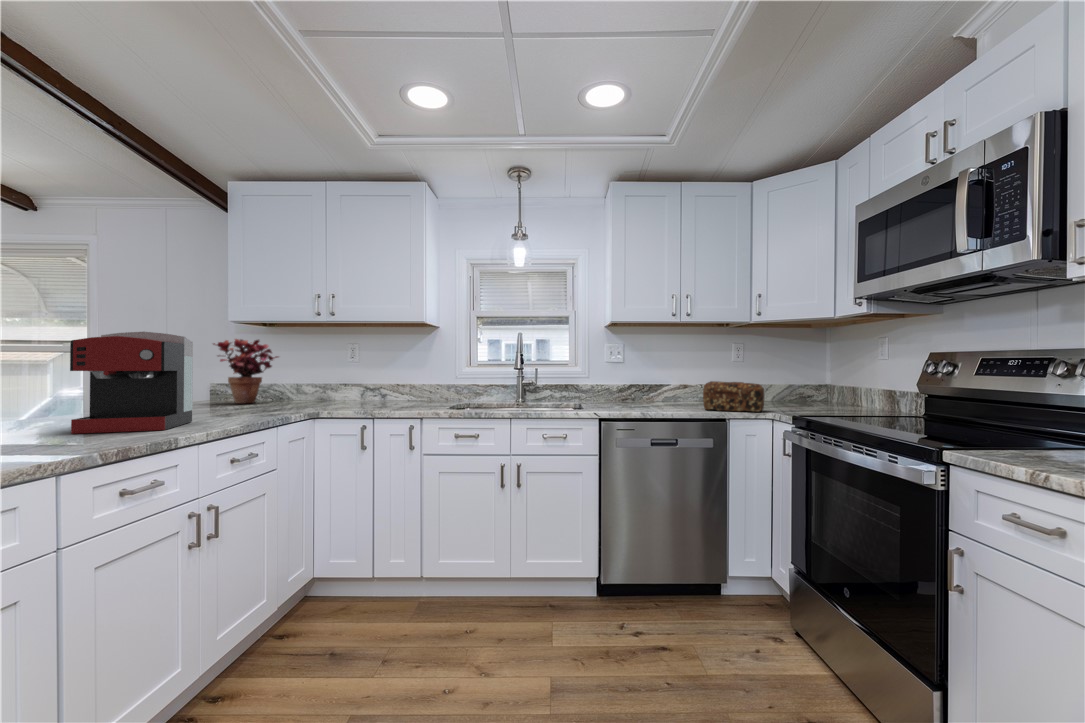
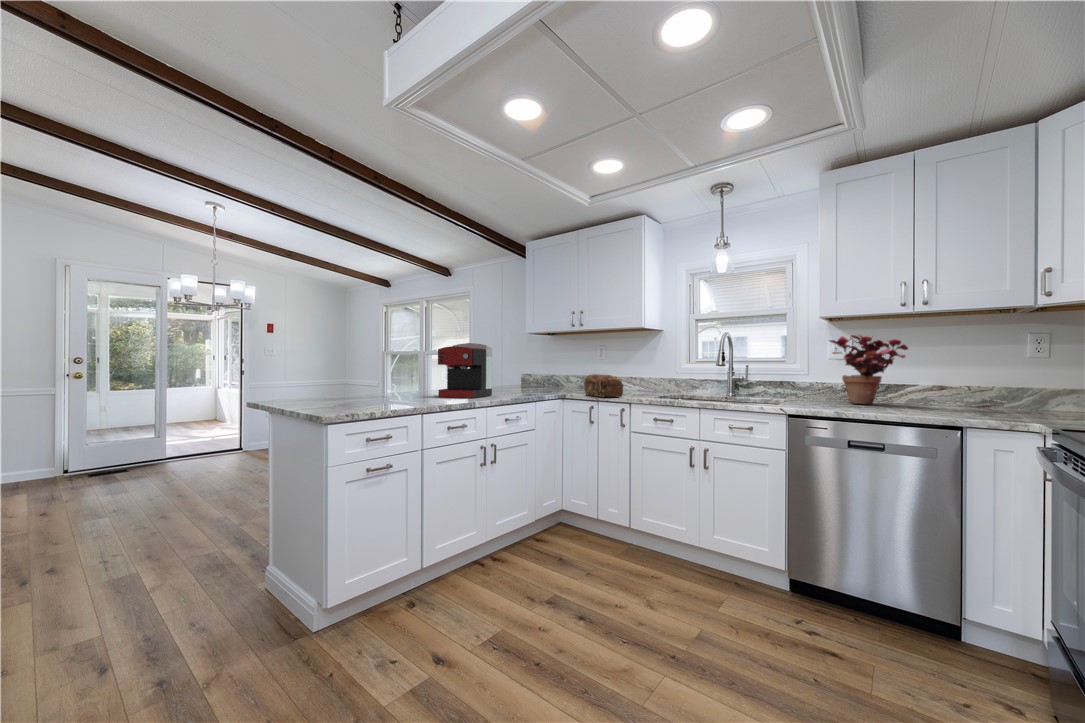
potted plant: present [214,339,278,403] -> present [829,335,908,404]
bread loaf: present [703,381,764,412] -> present [584,374,623,397]

